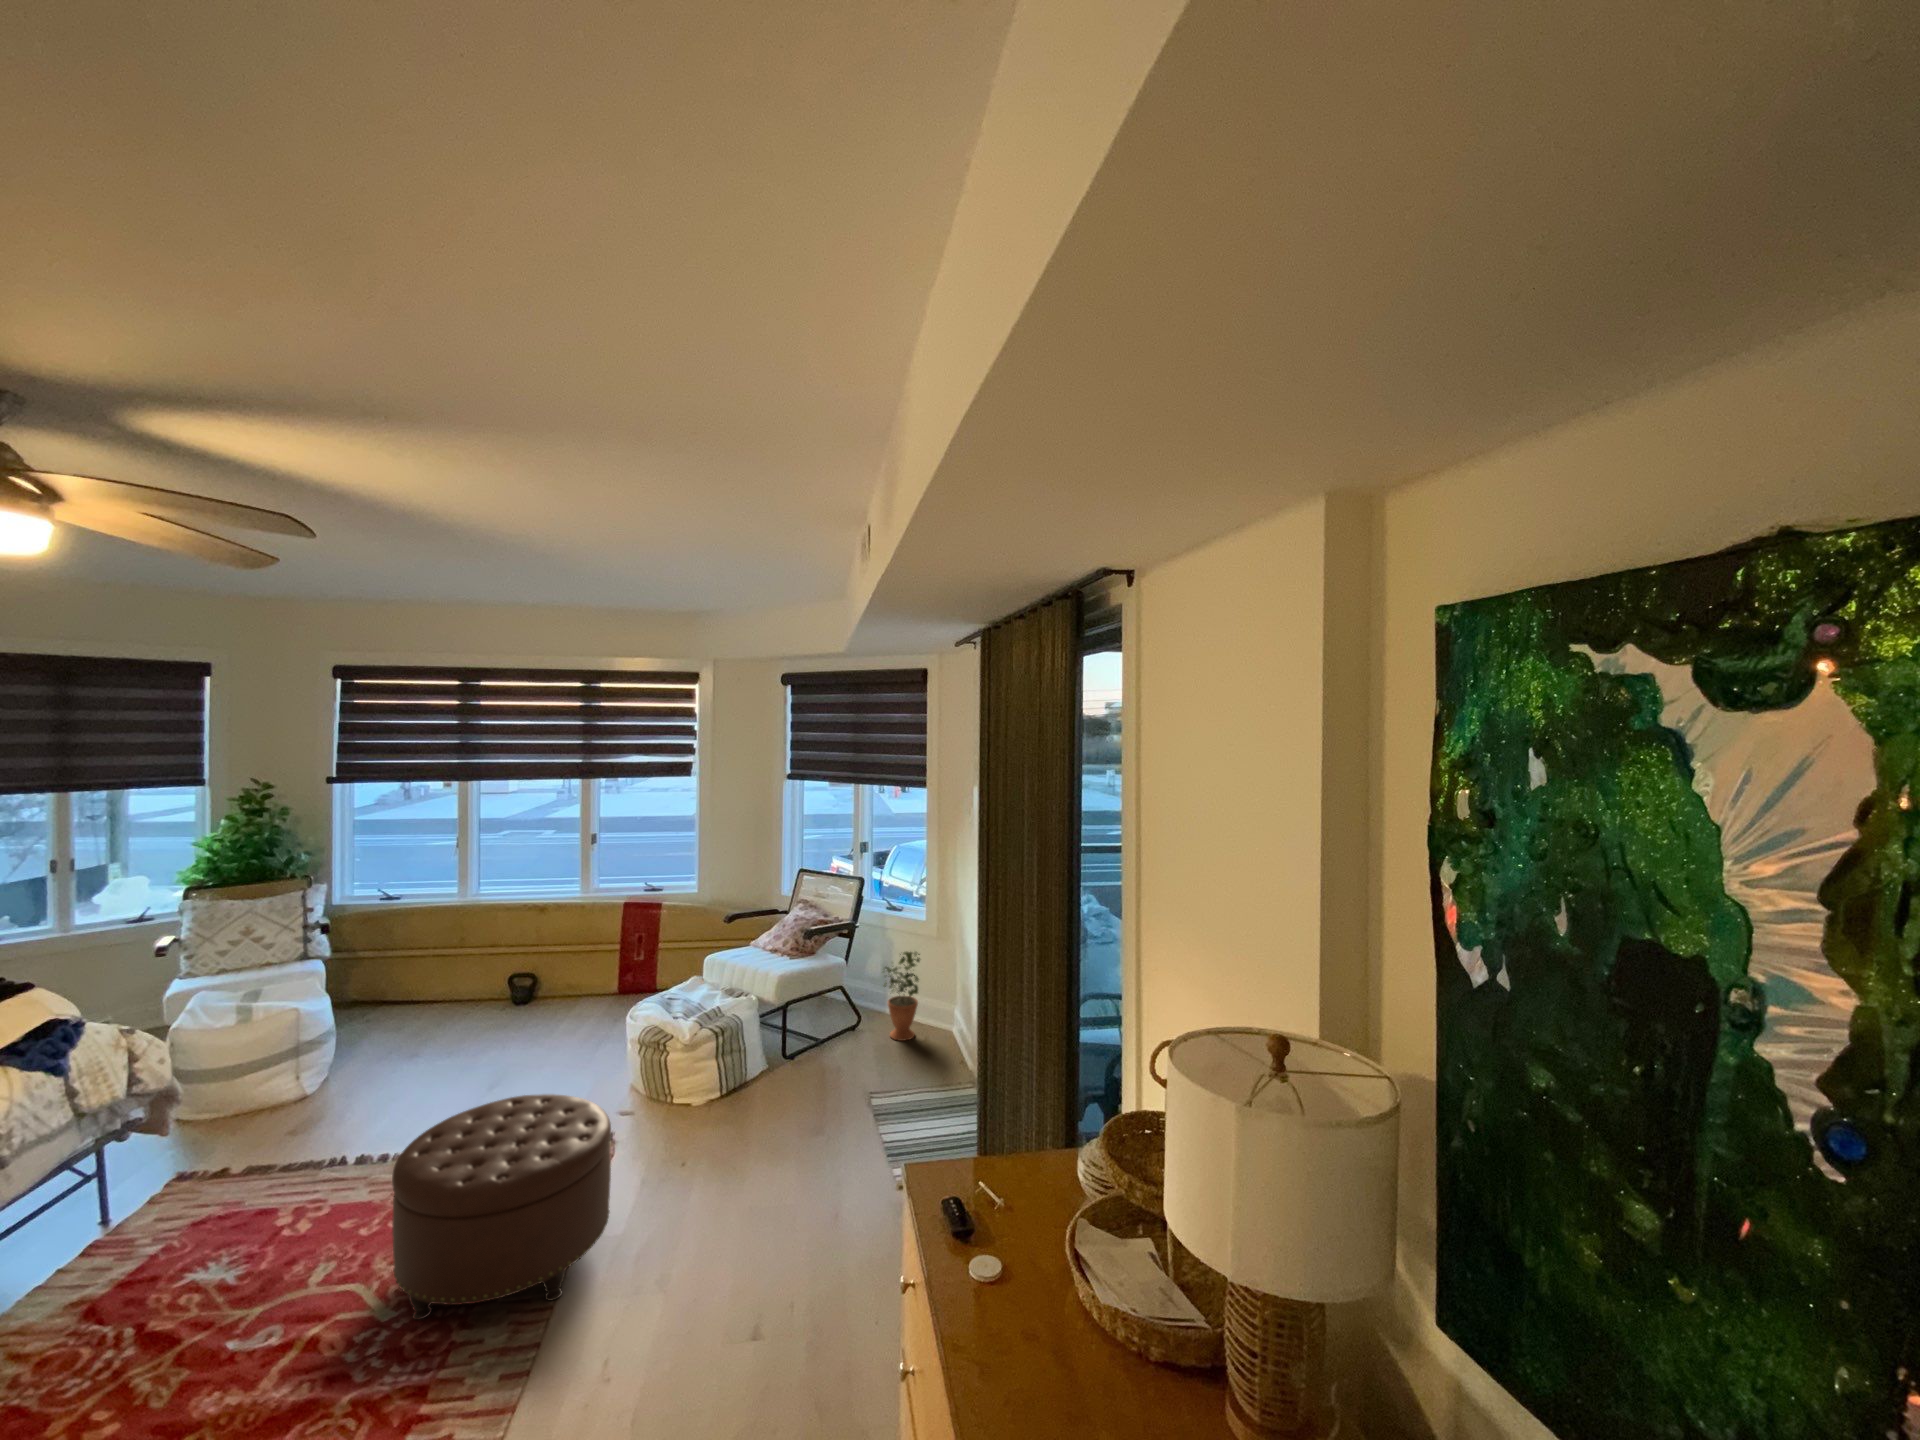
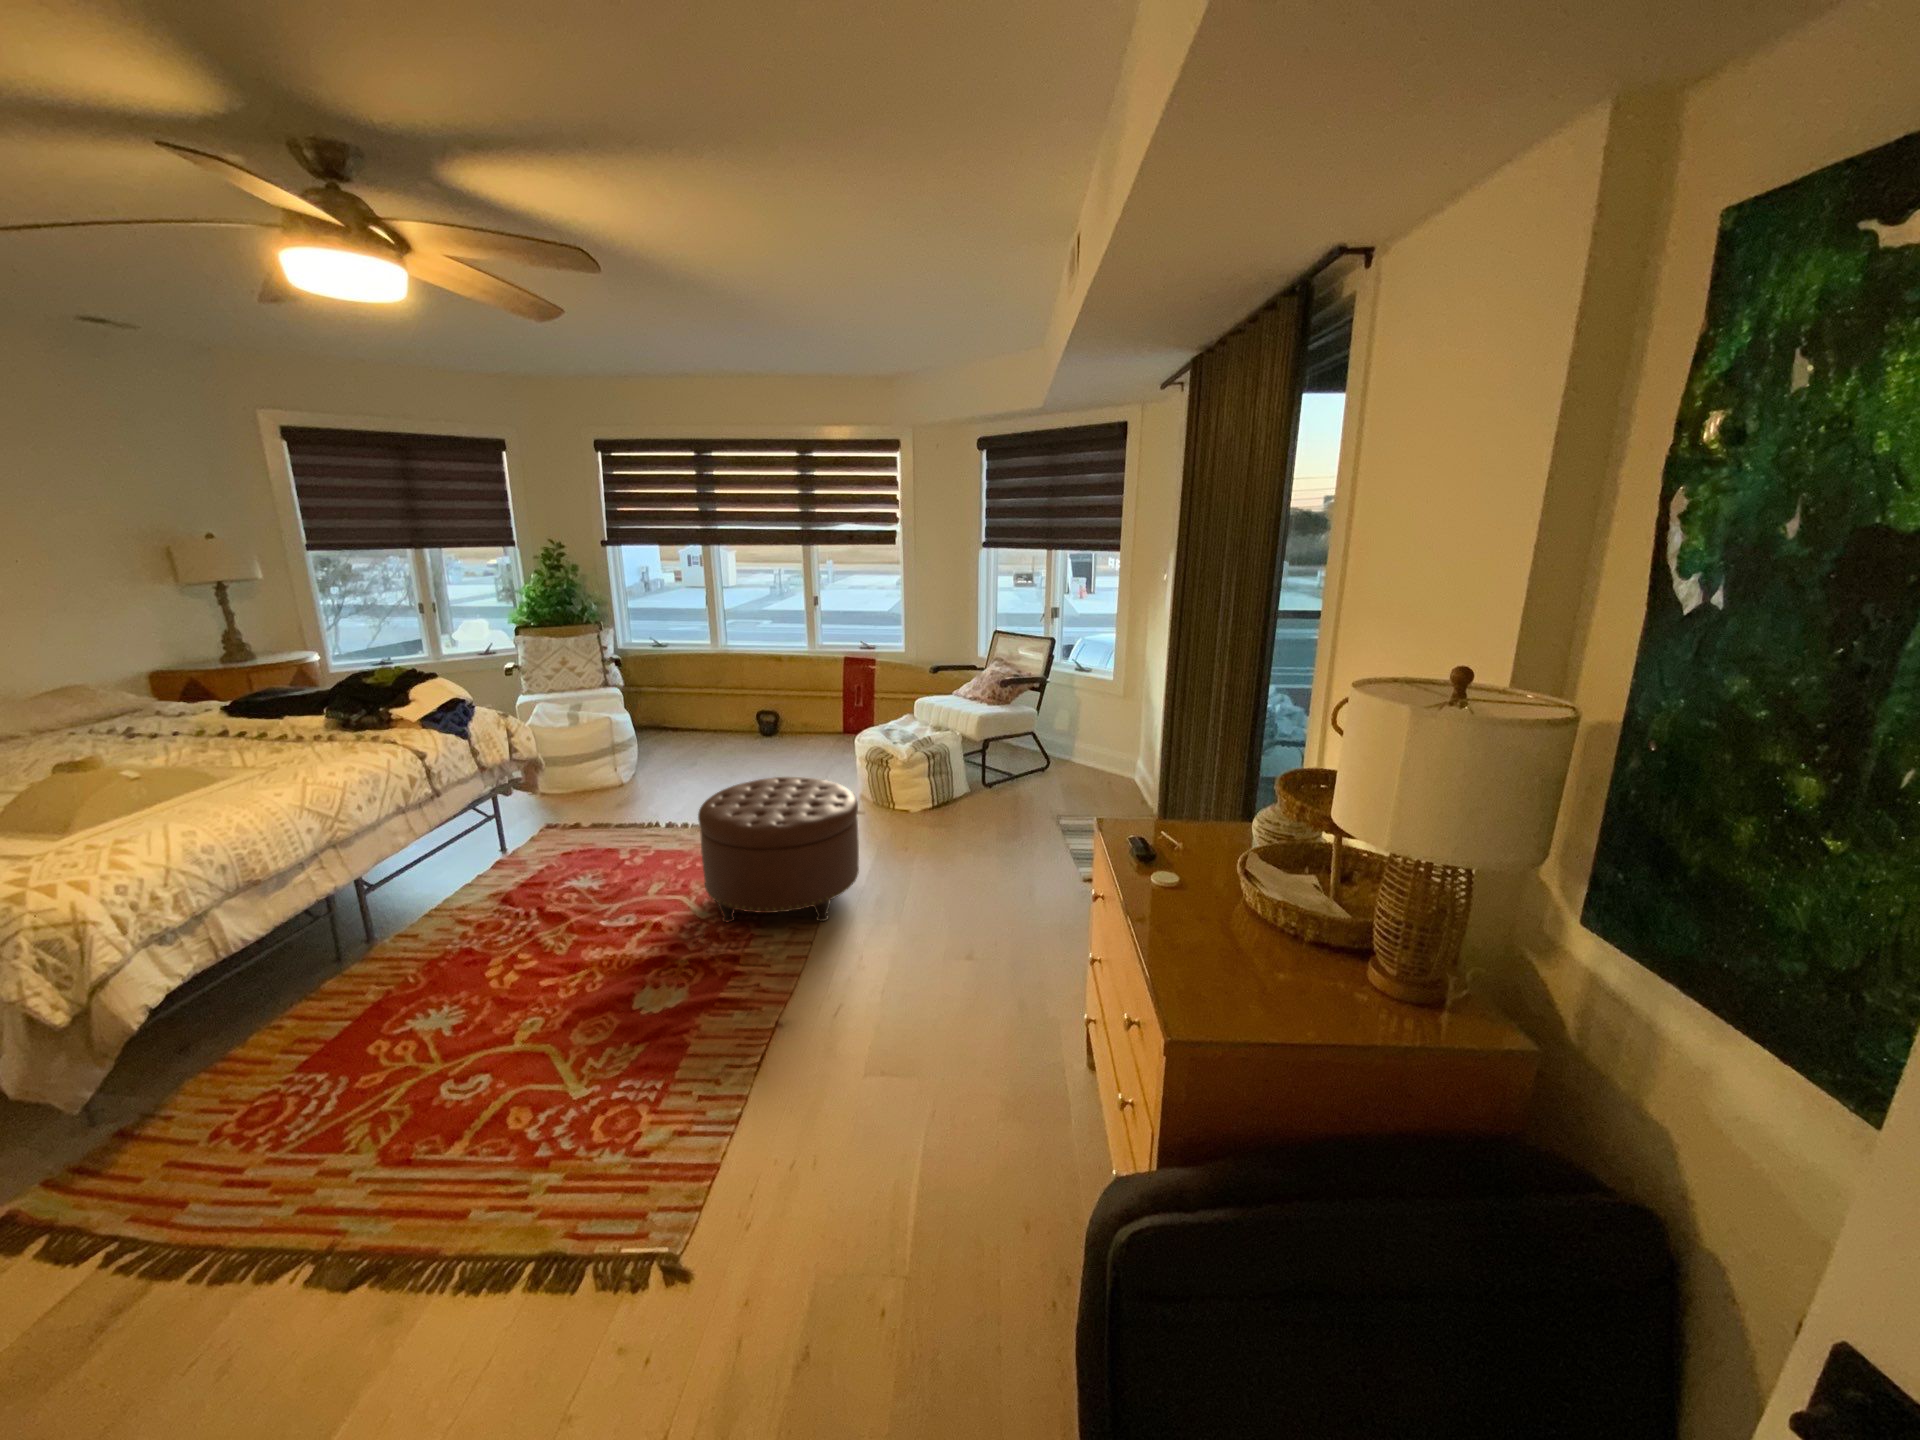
potted plant: present [883,952,920,1041] -> none [1070,697,1107,779]

